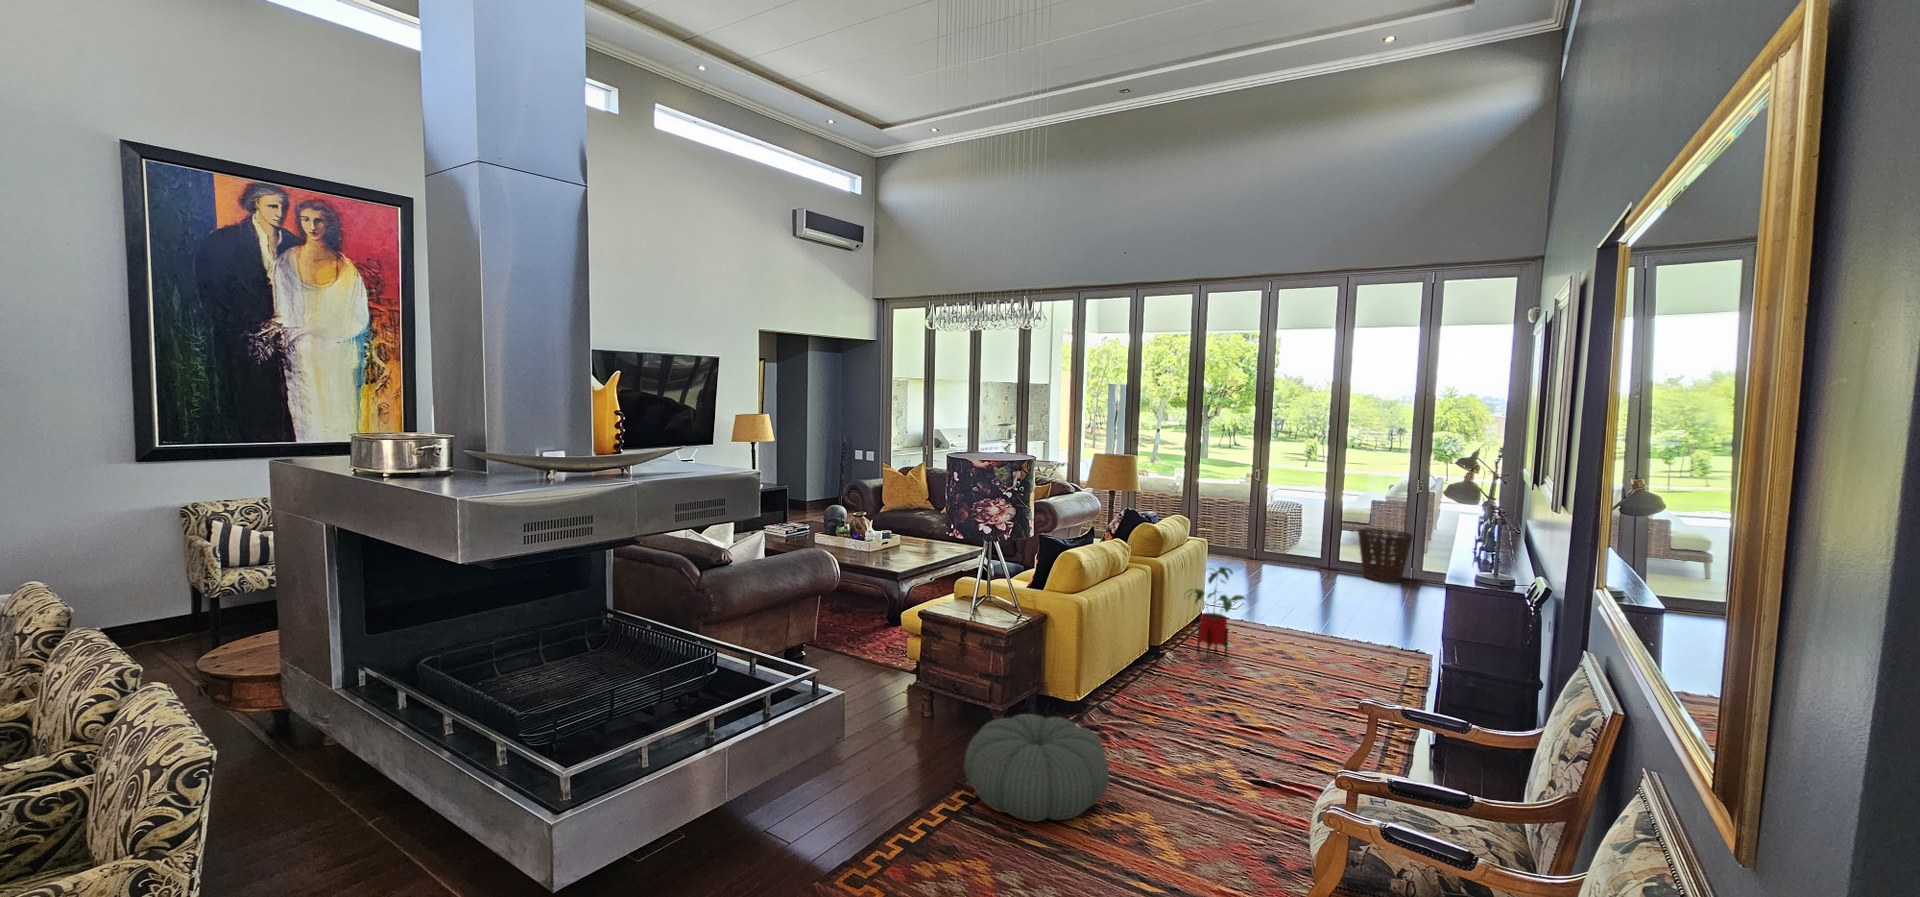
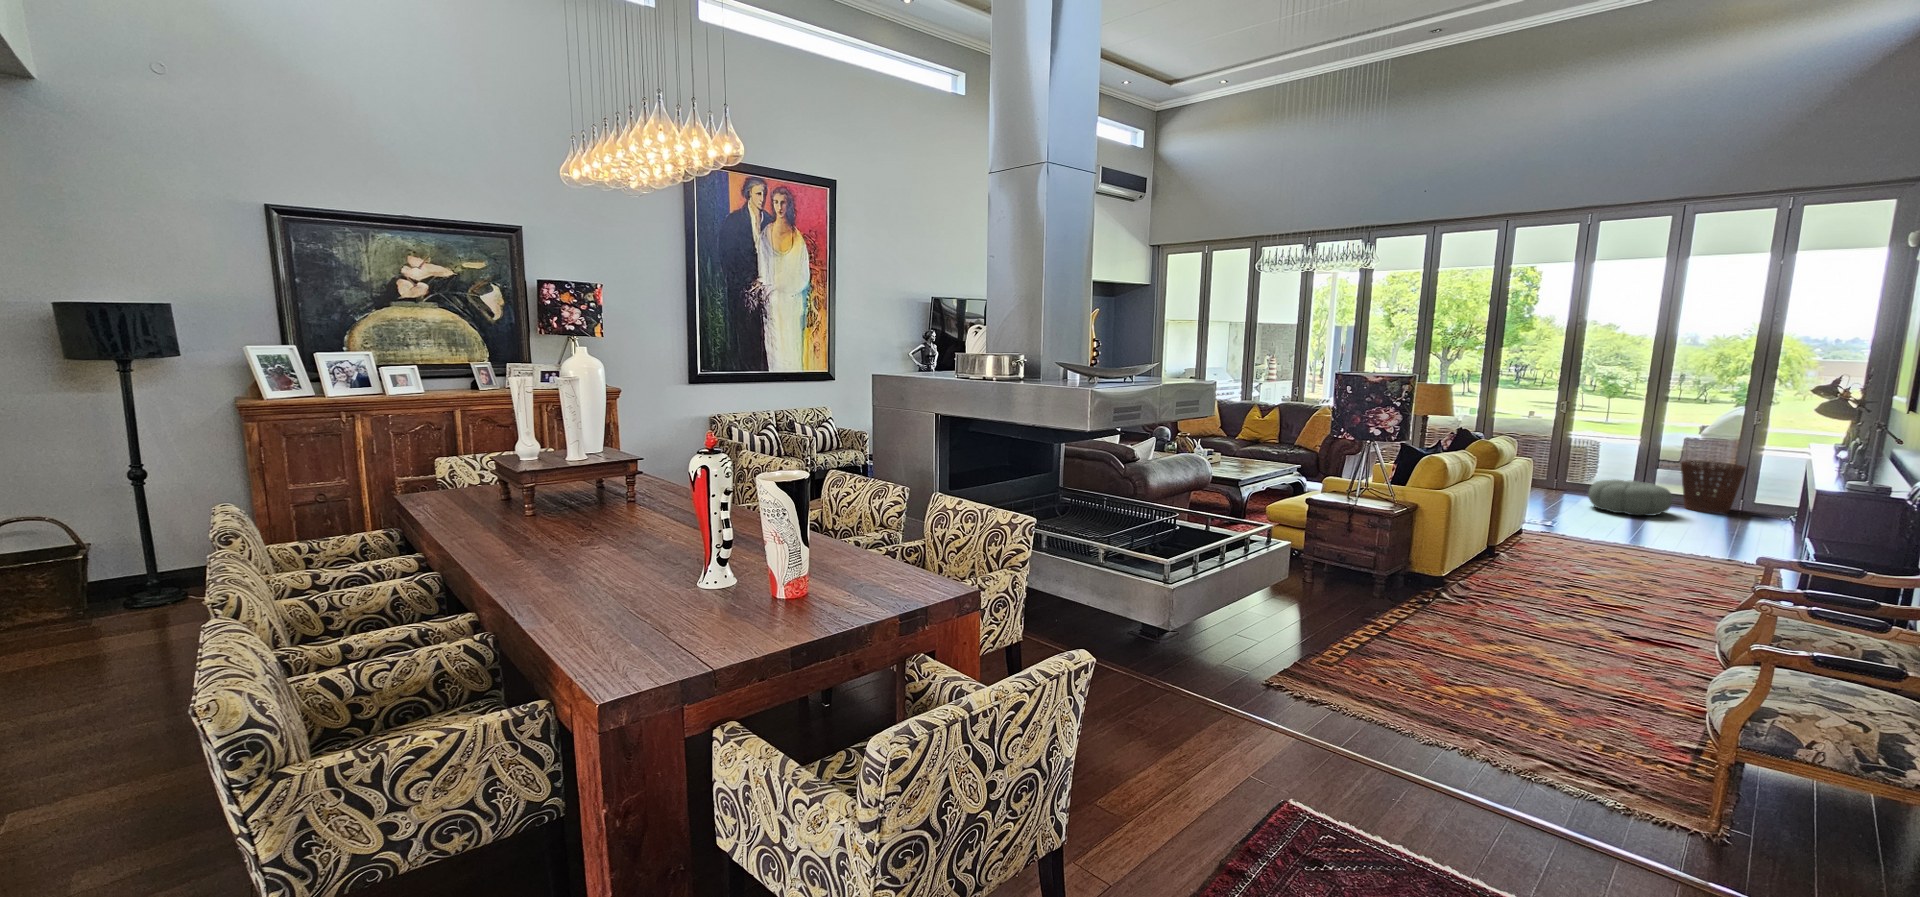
house plant: present [1184,567,1245,657] -> none [1518,481,1586,561]
pouf: present [964,714,1109,821] -> present [1588,479,1672,516]

